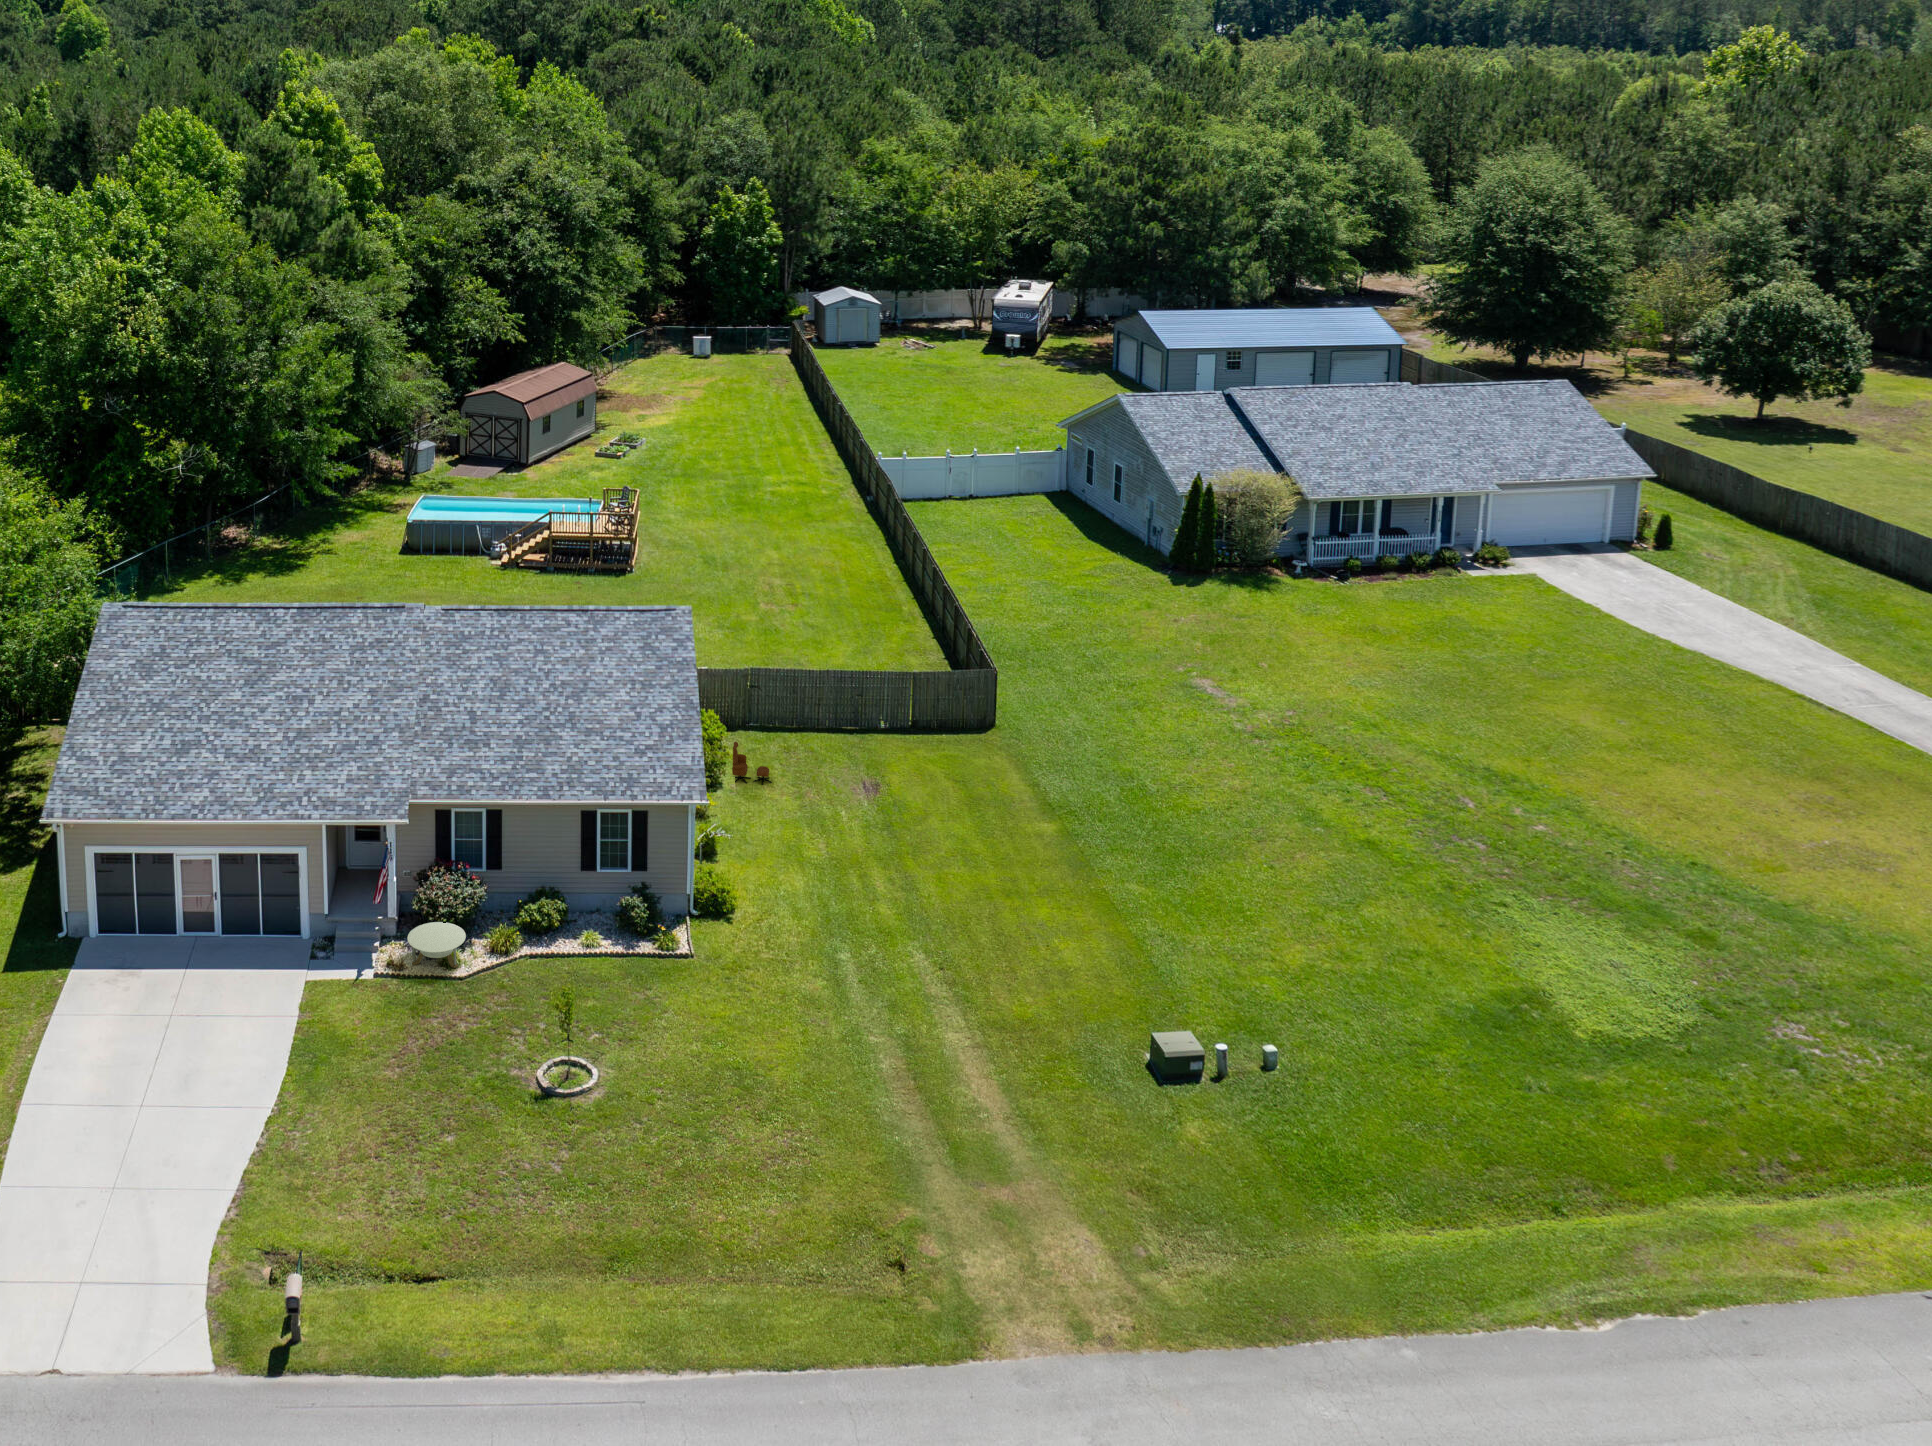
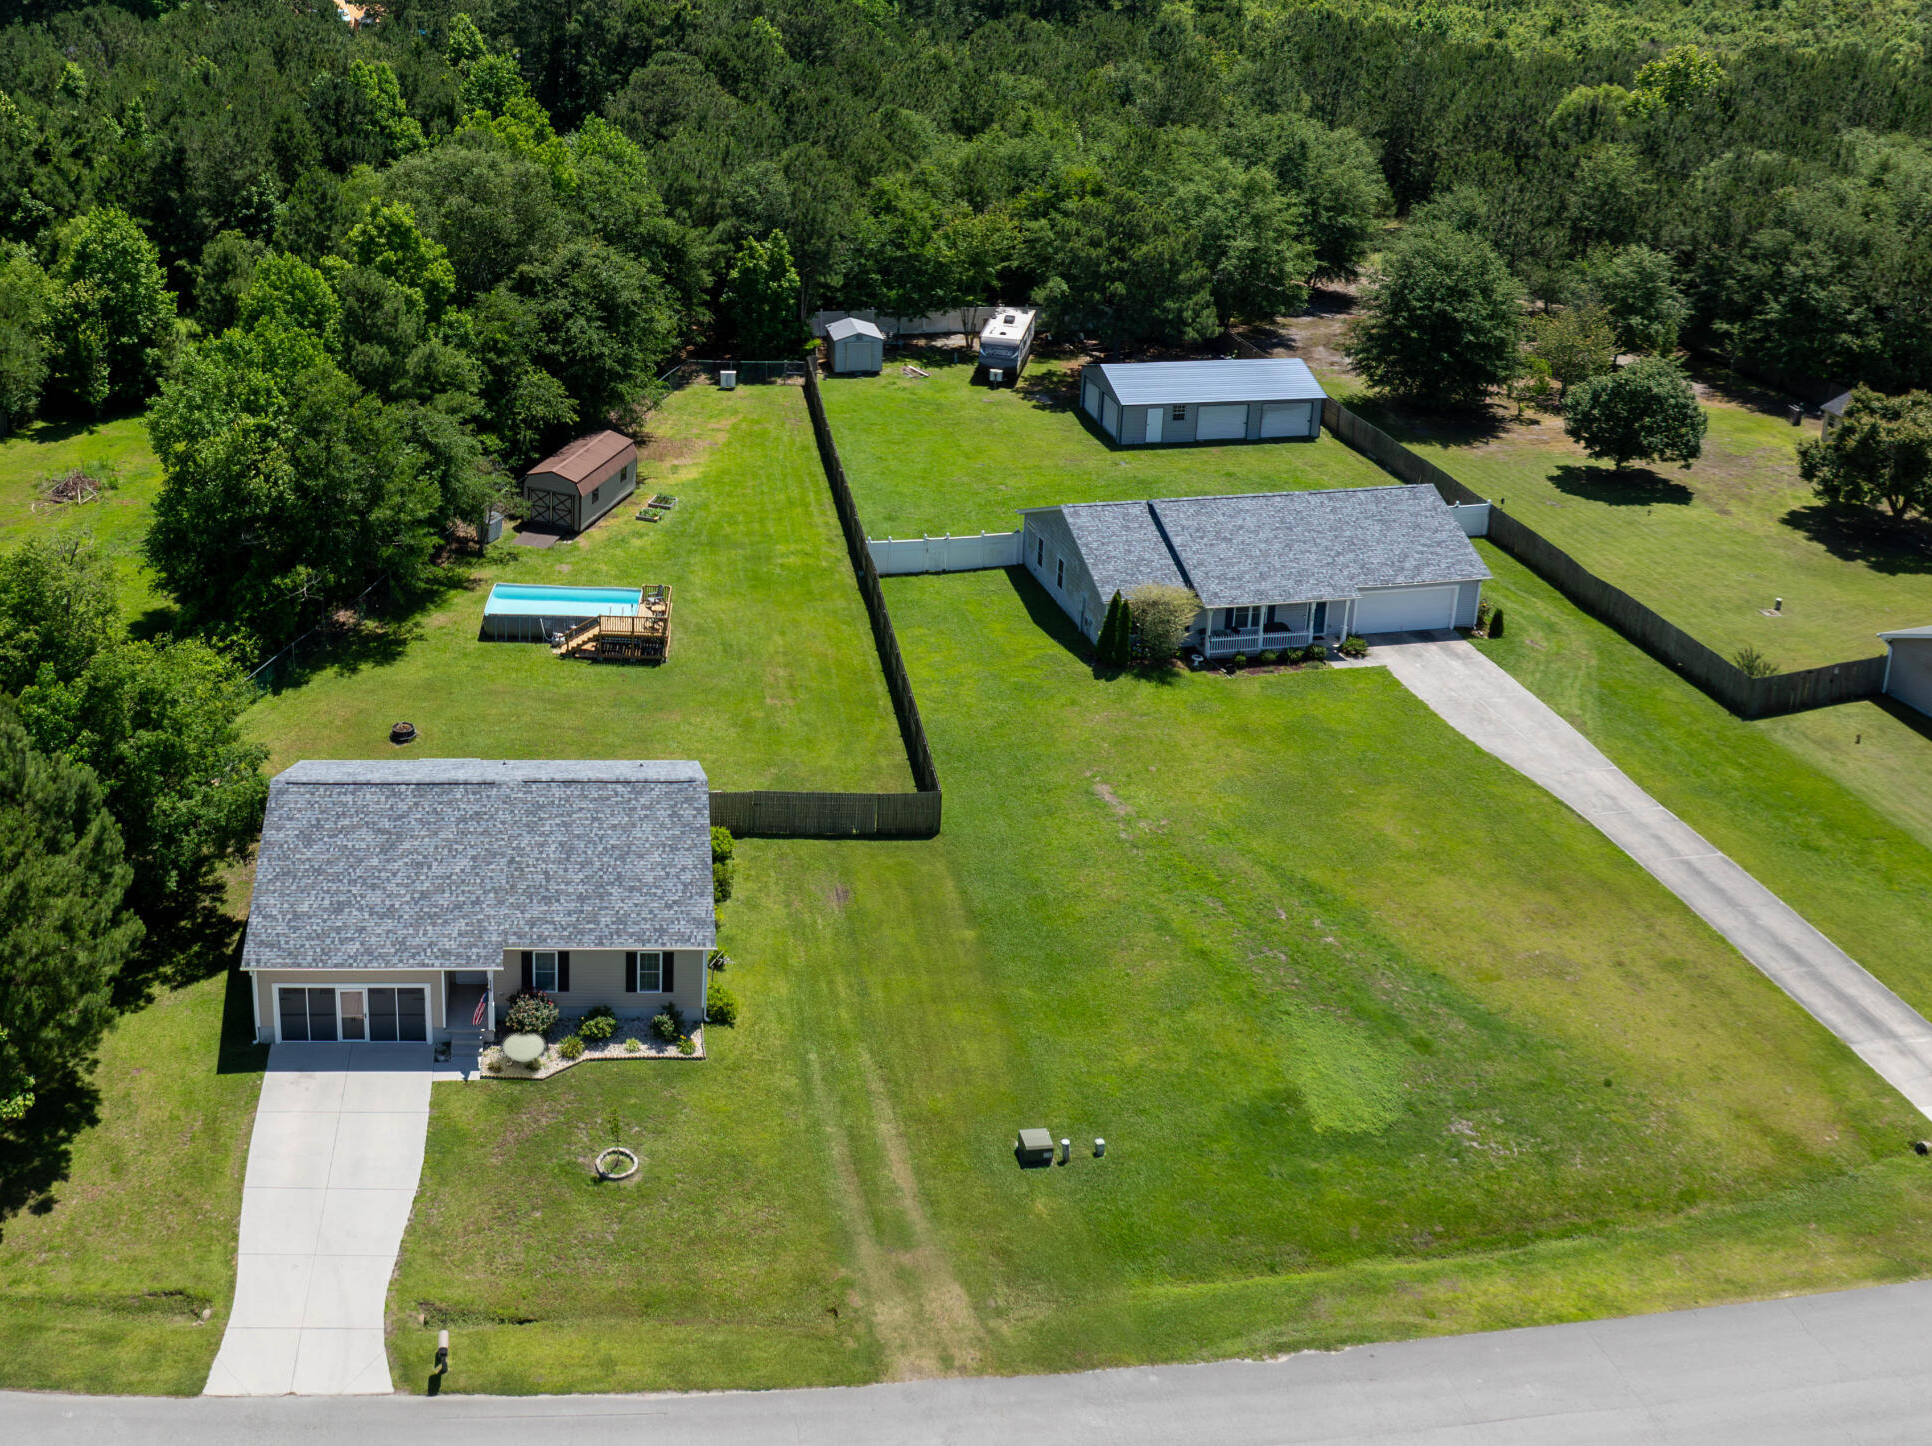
lounge chair: present [732,741,772,785] -> none [738,860,770,894]

